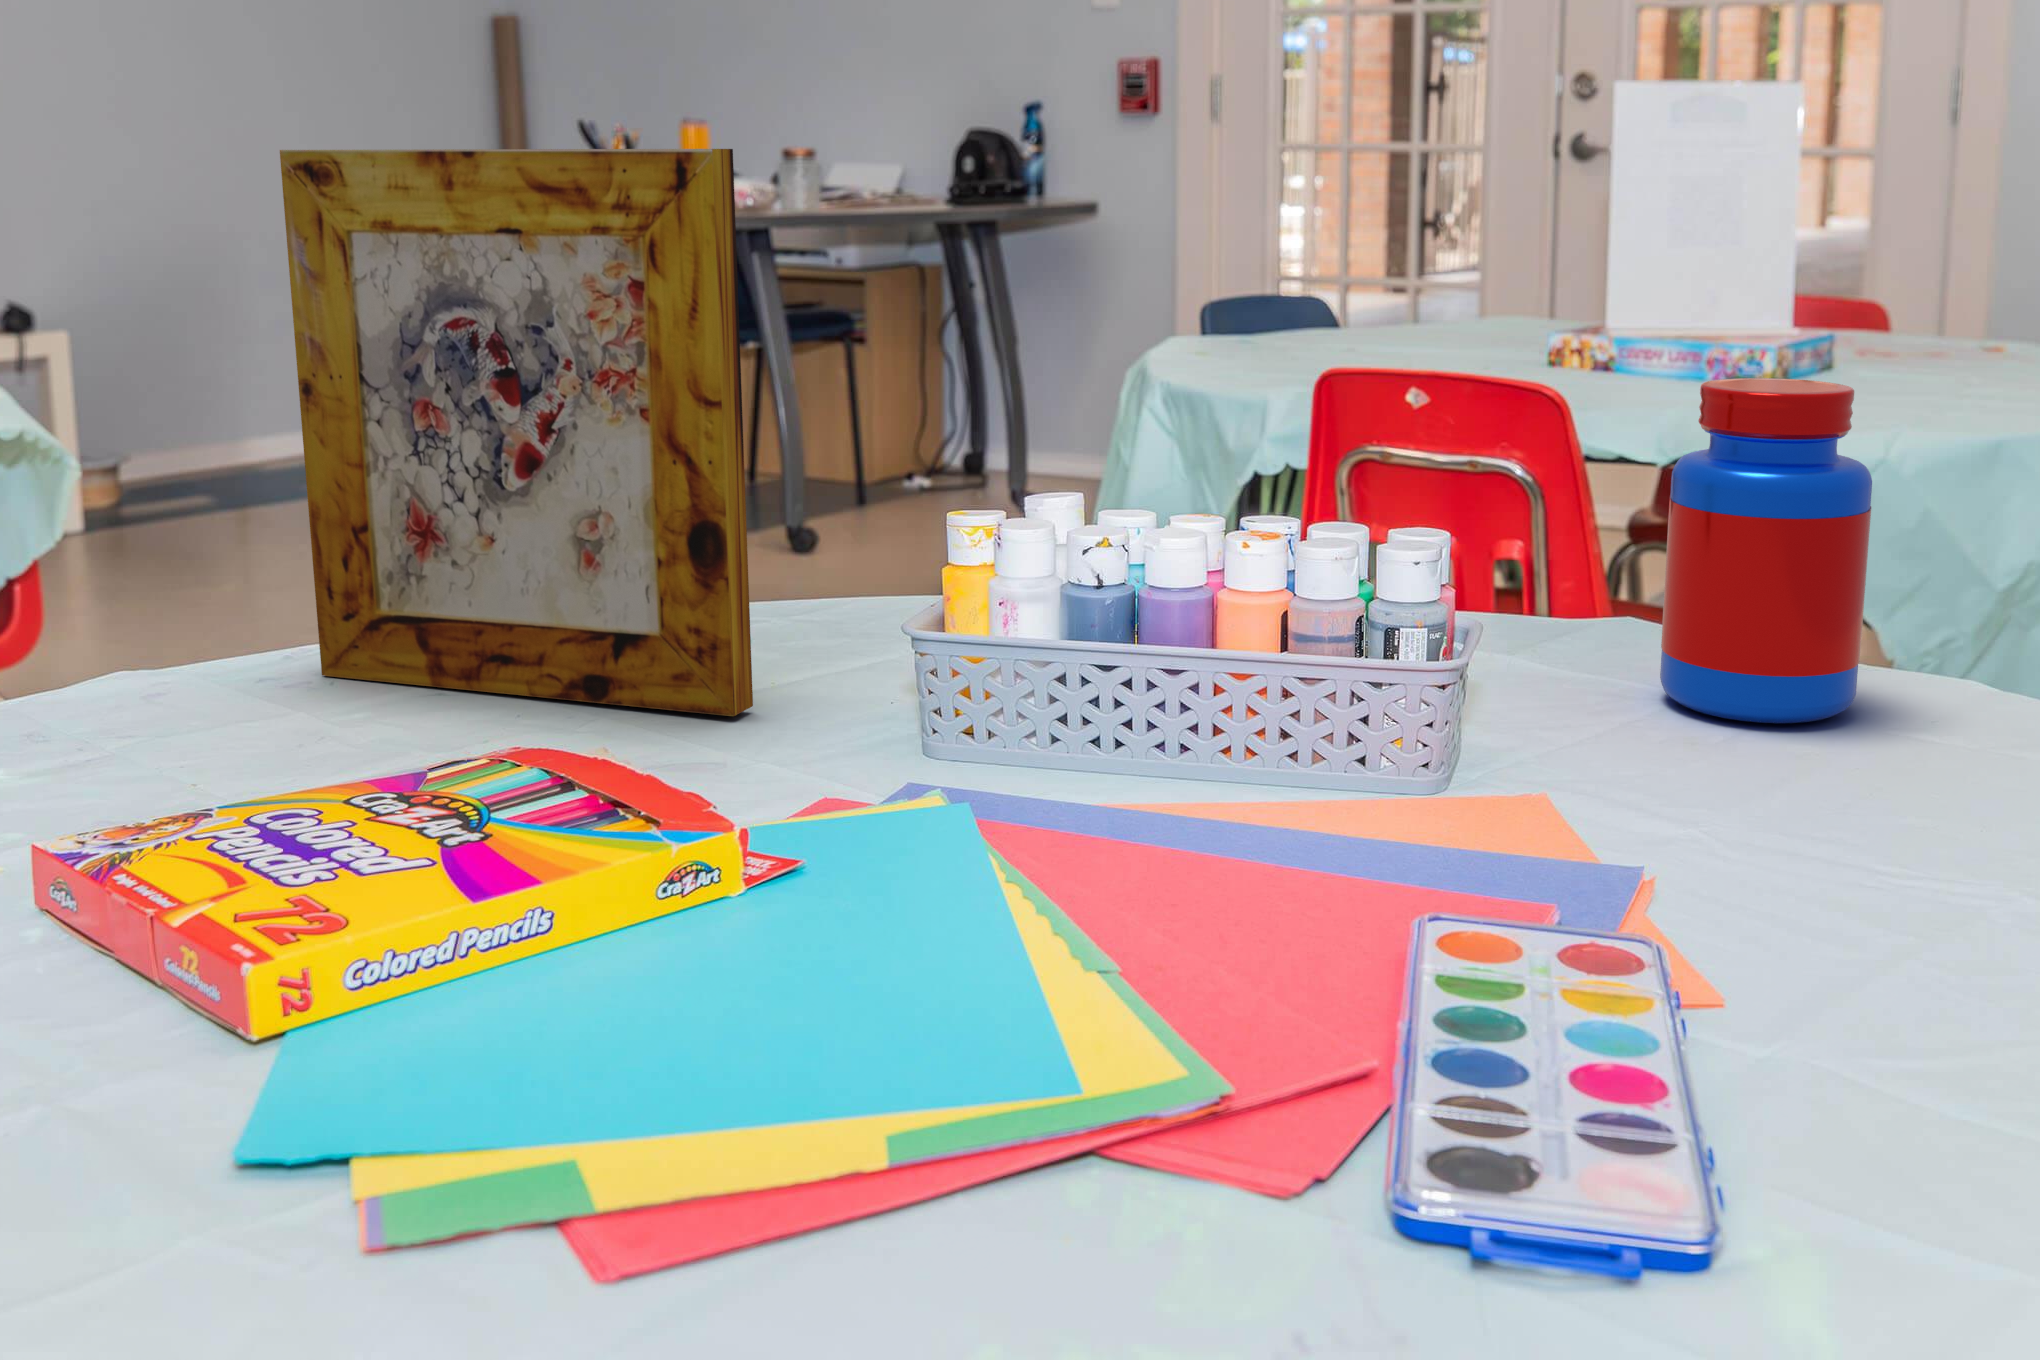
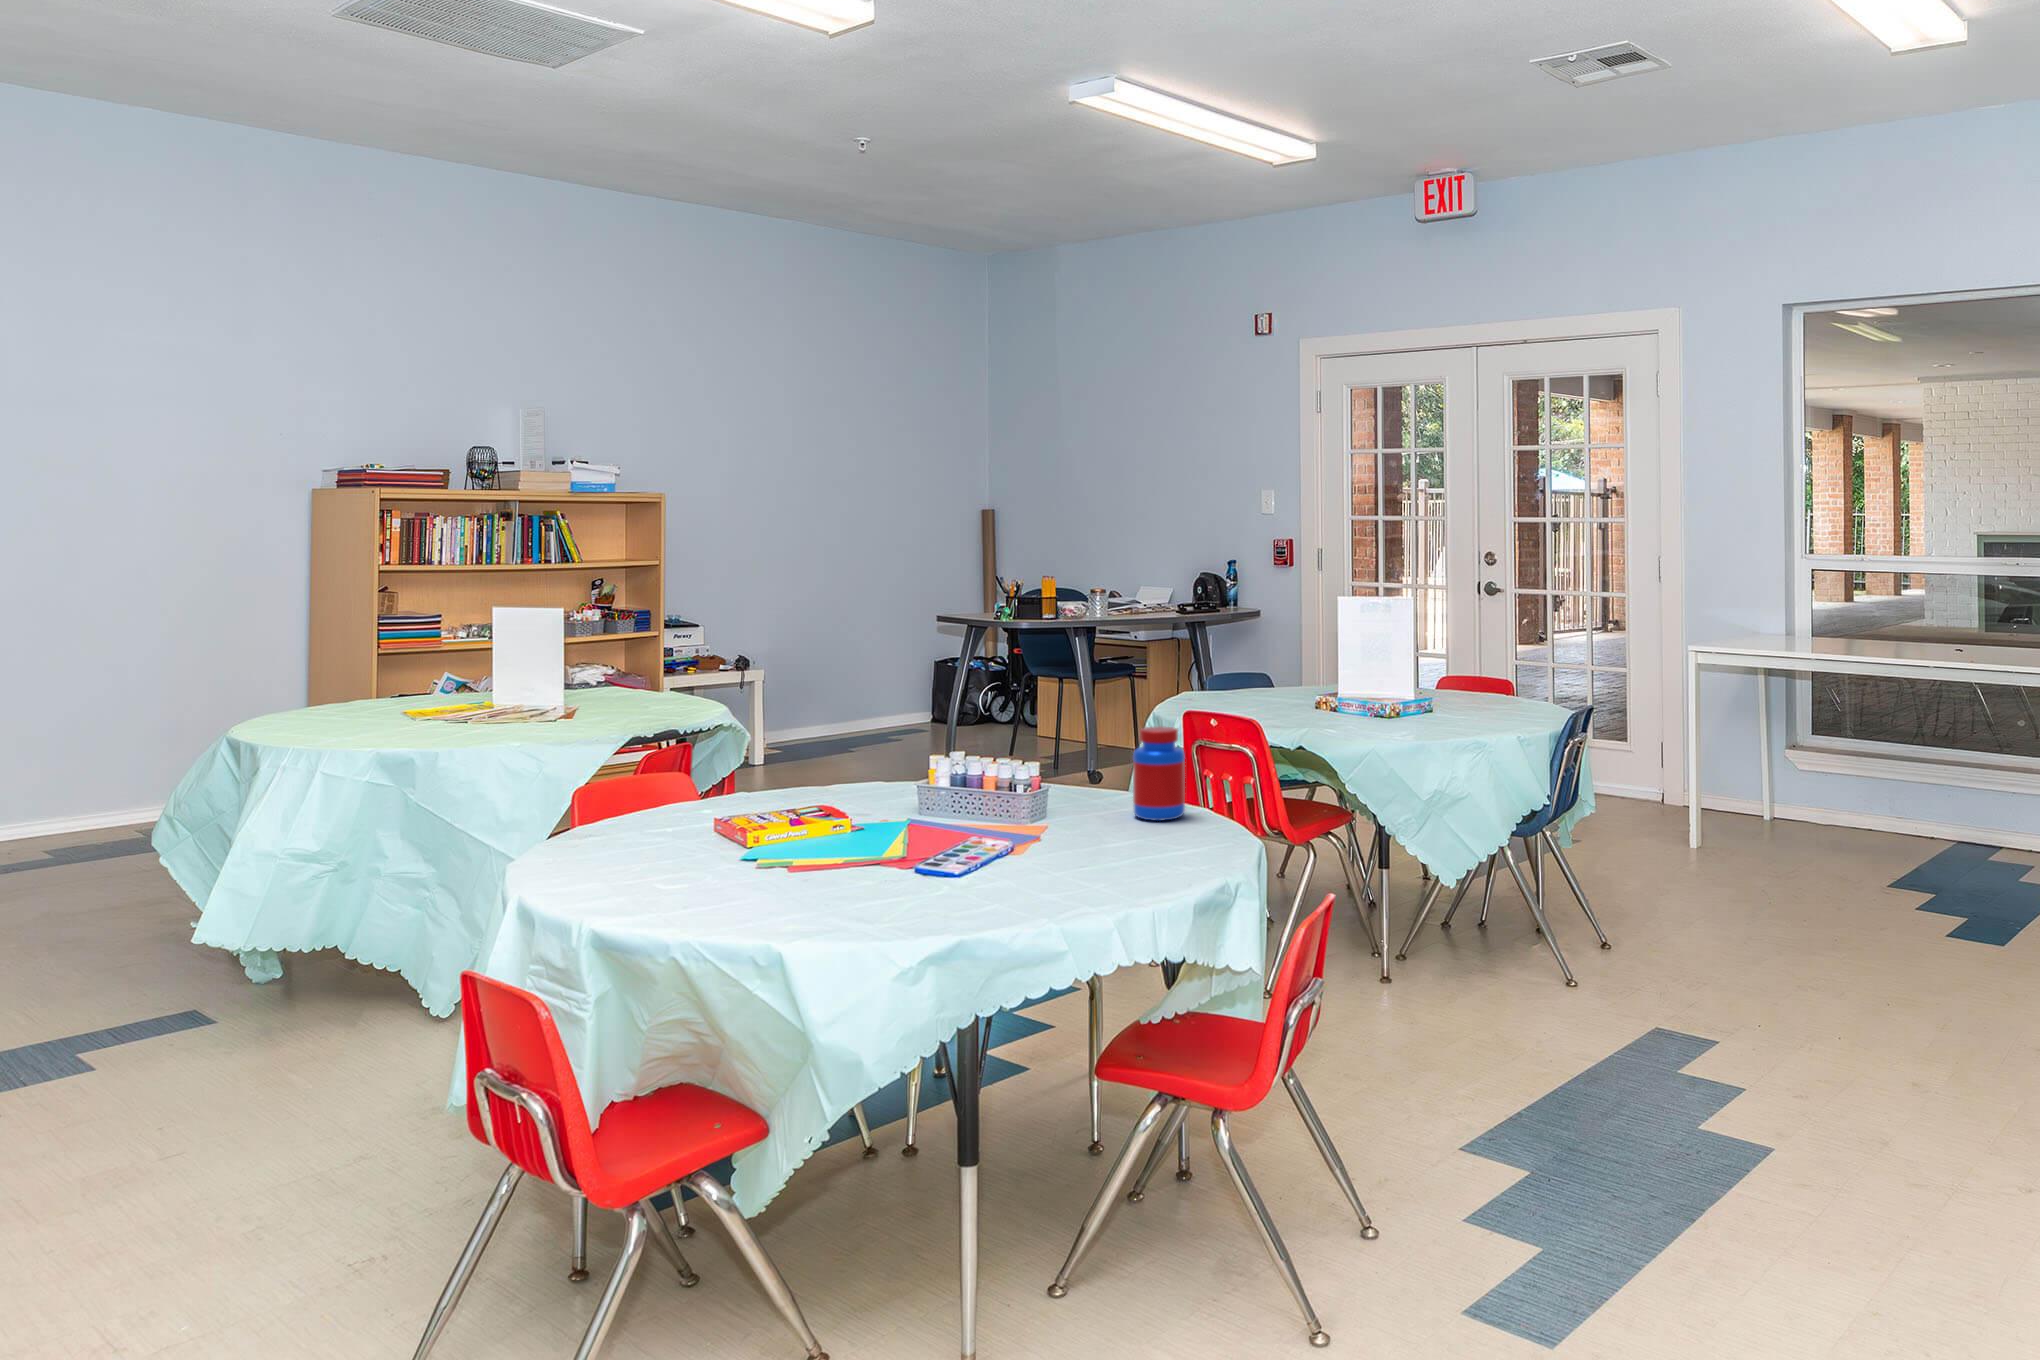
picture frame: present [280,149,753,716] -> none [792,660,894,809]

